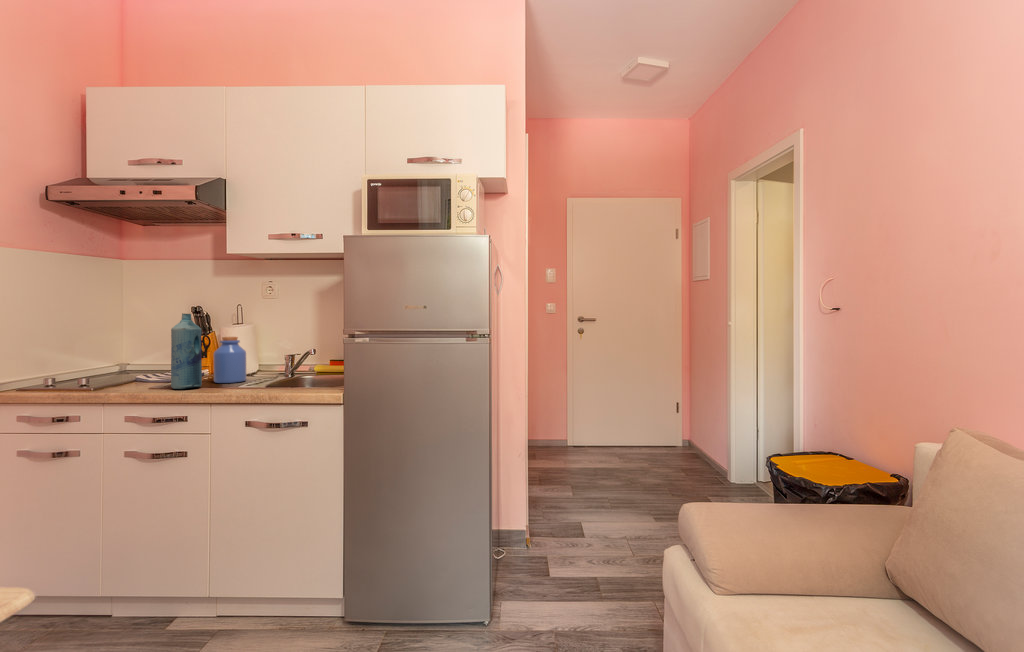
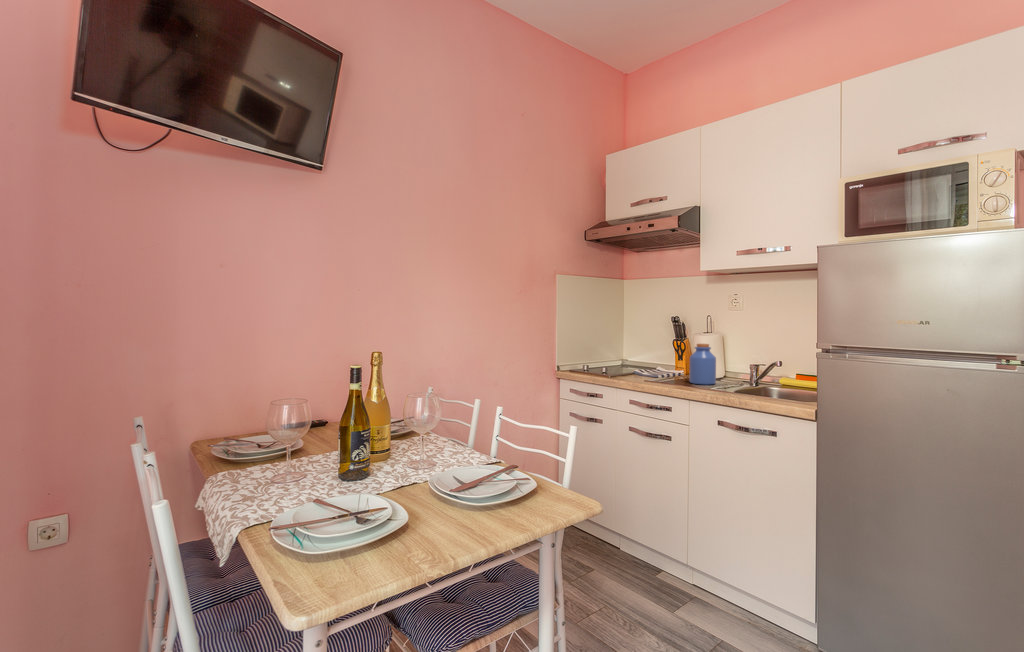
bottle: present [171,313,202,389] -> none [659,324,682,386]

